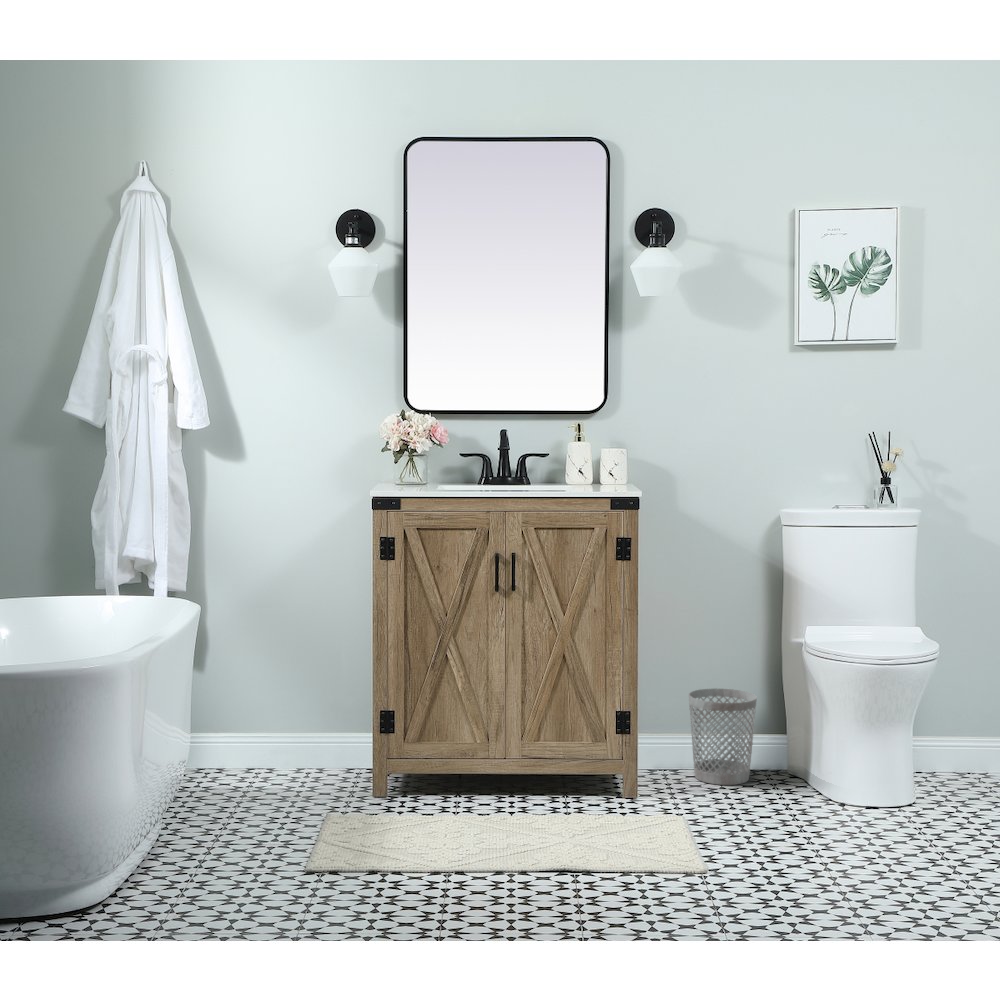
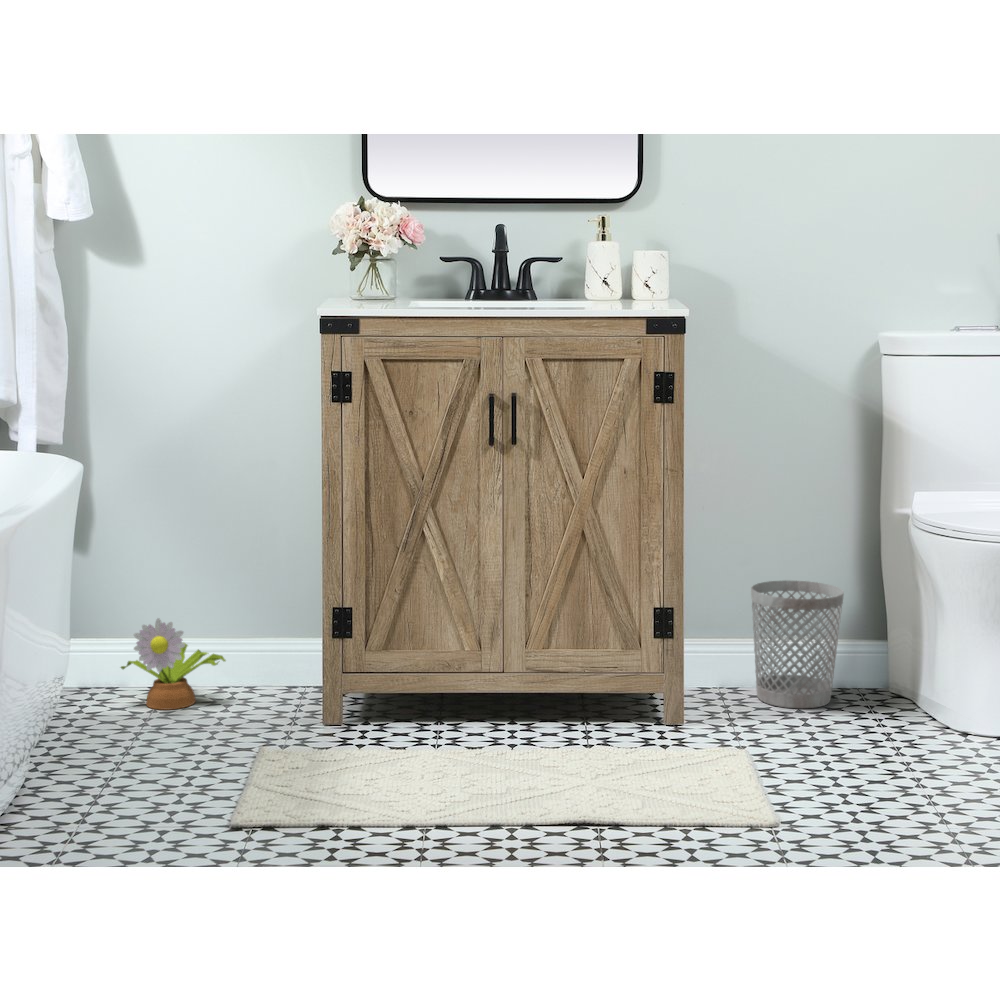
decorative plant: none [223,717,302,785] -> present [121,618,226,710]

